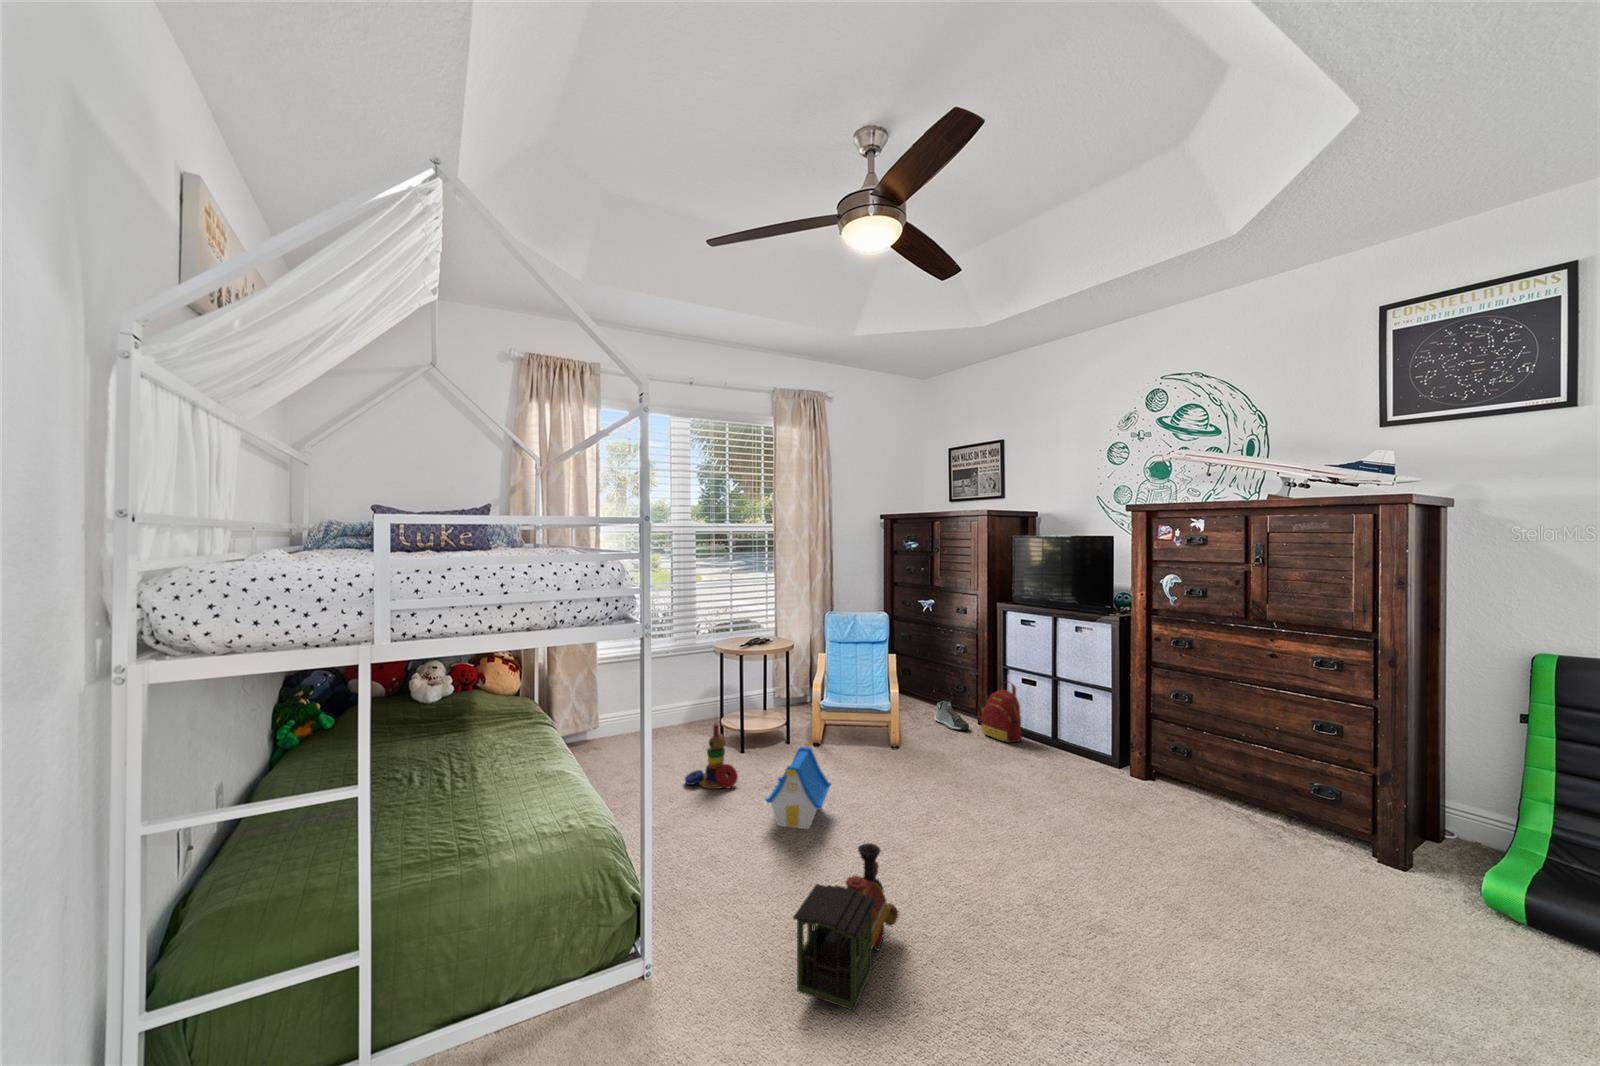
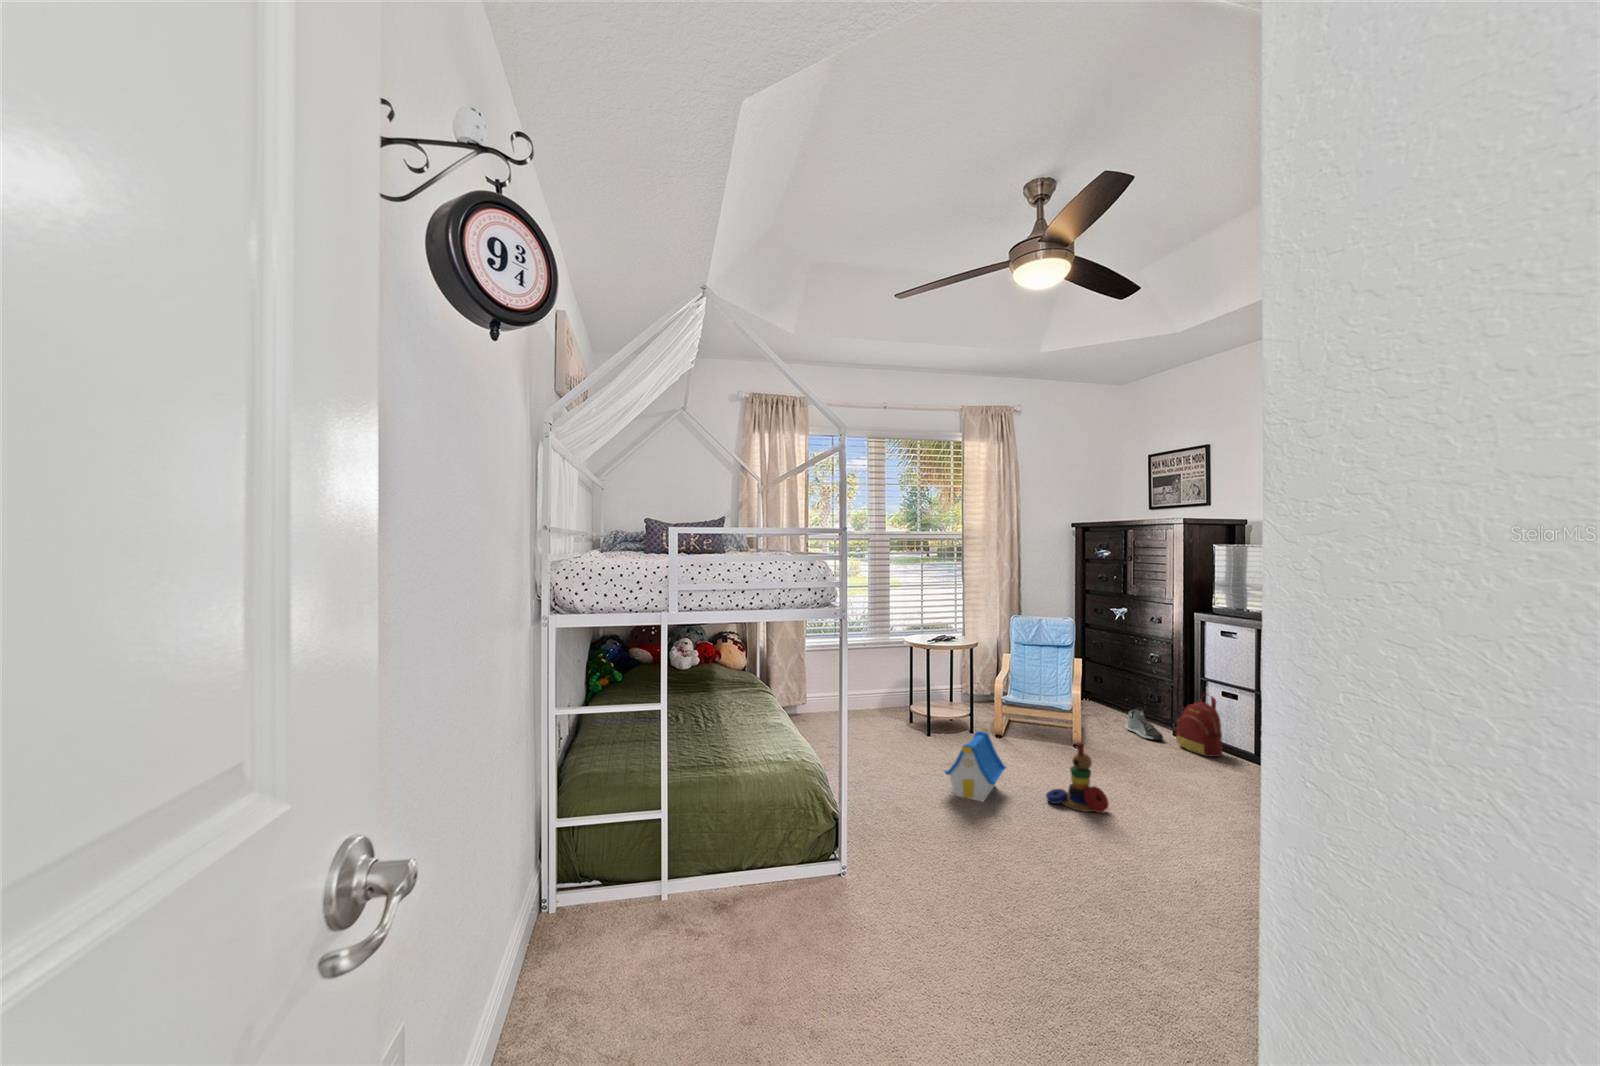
stacking toy: present [685,724,738,789] -> present [1046,742,1109,813]
toy train: present [793,843,898,1010] -> none [956,806,1055,924]

